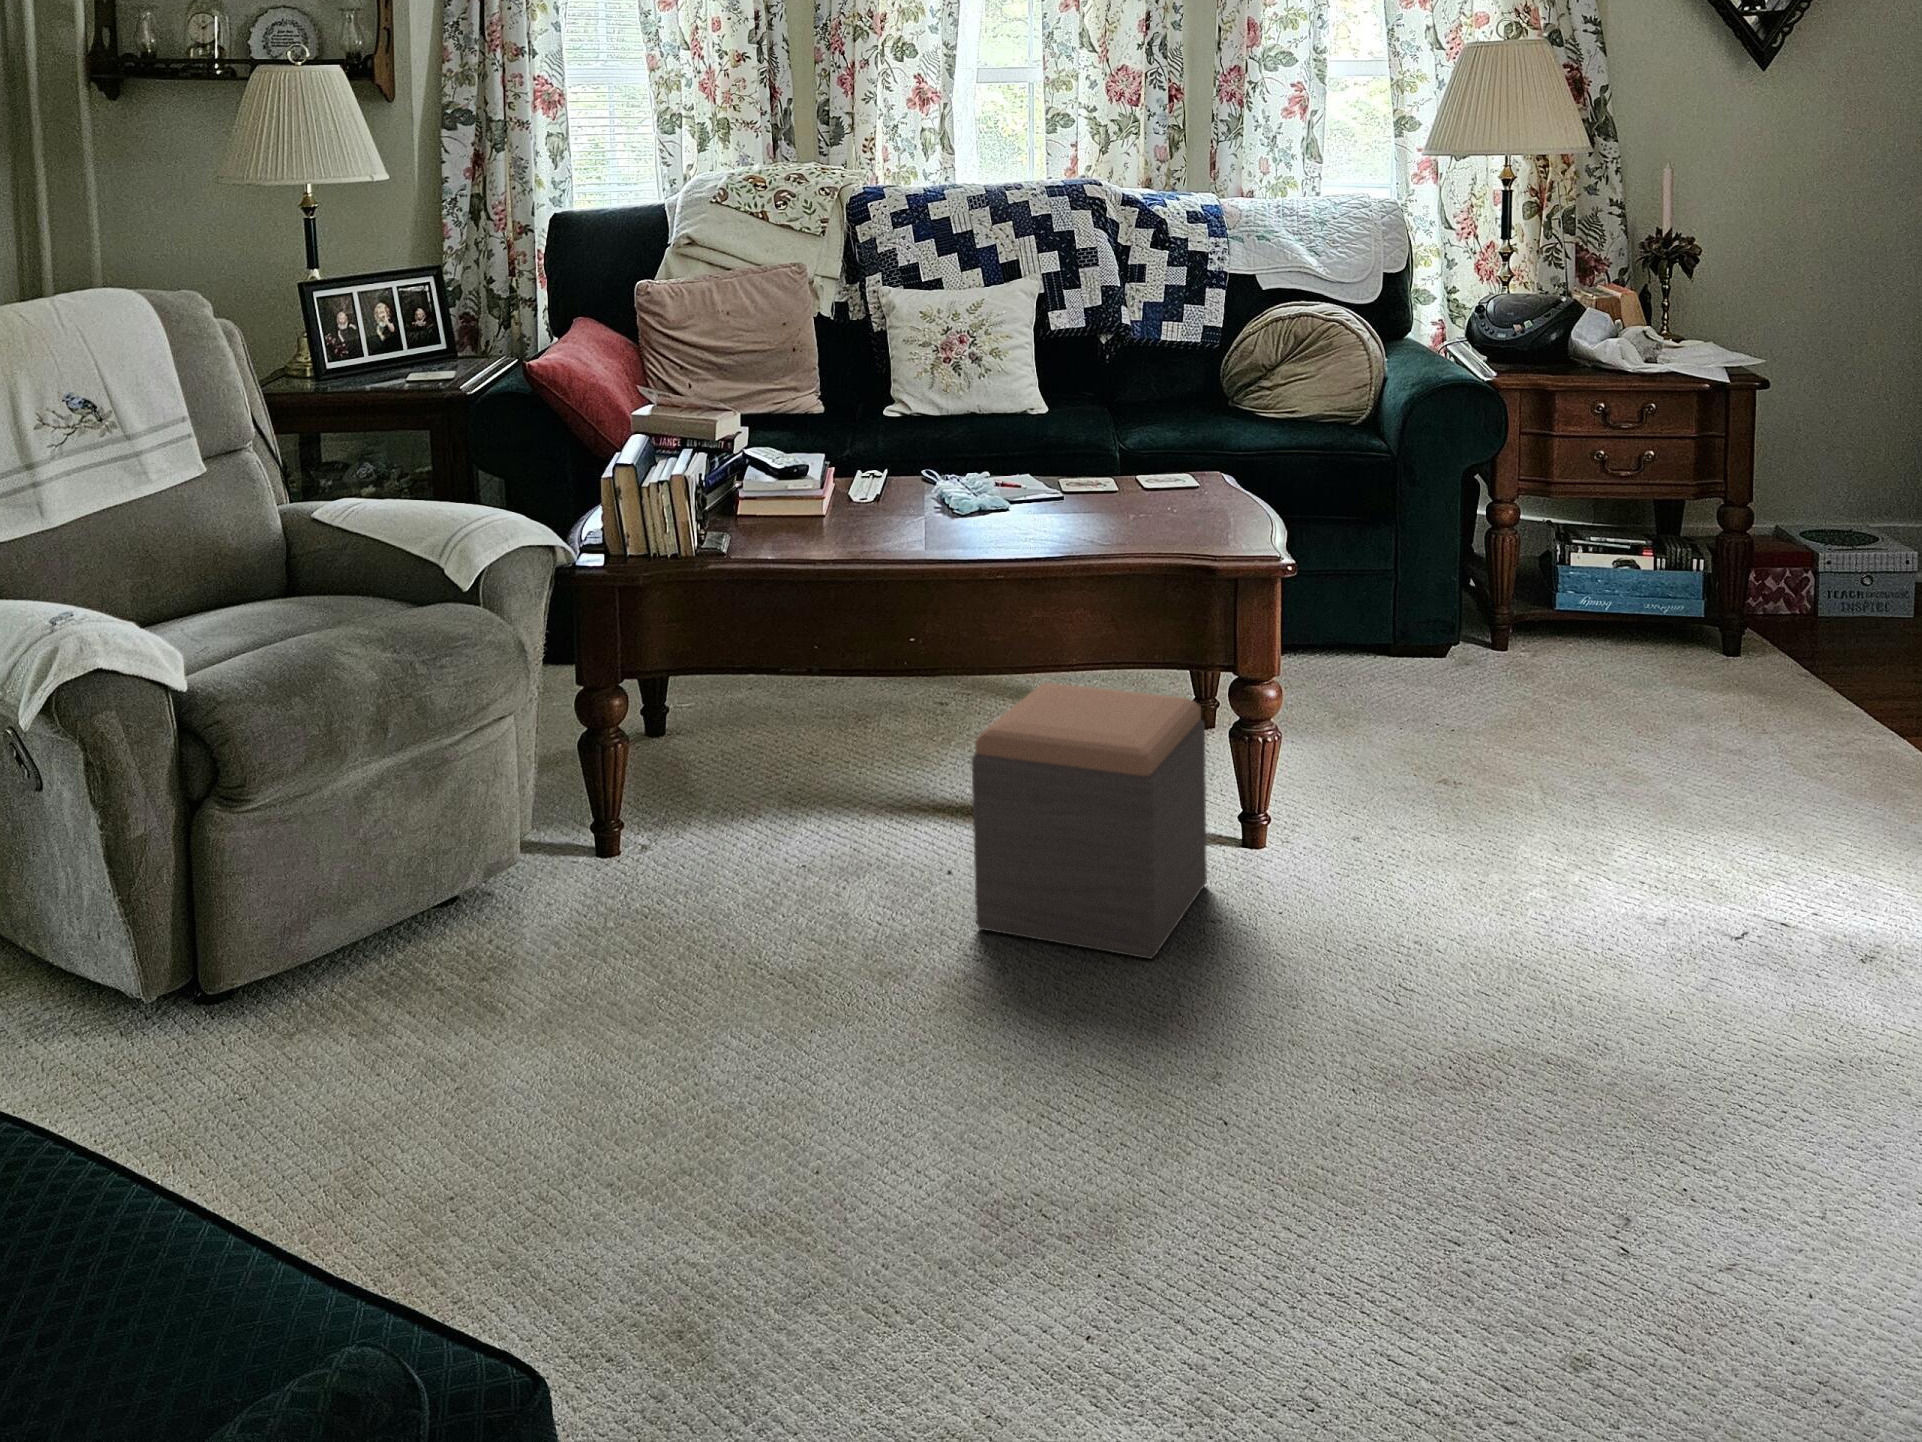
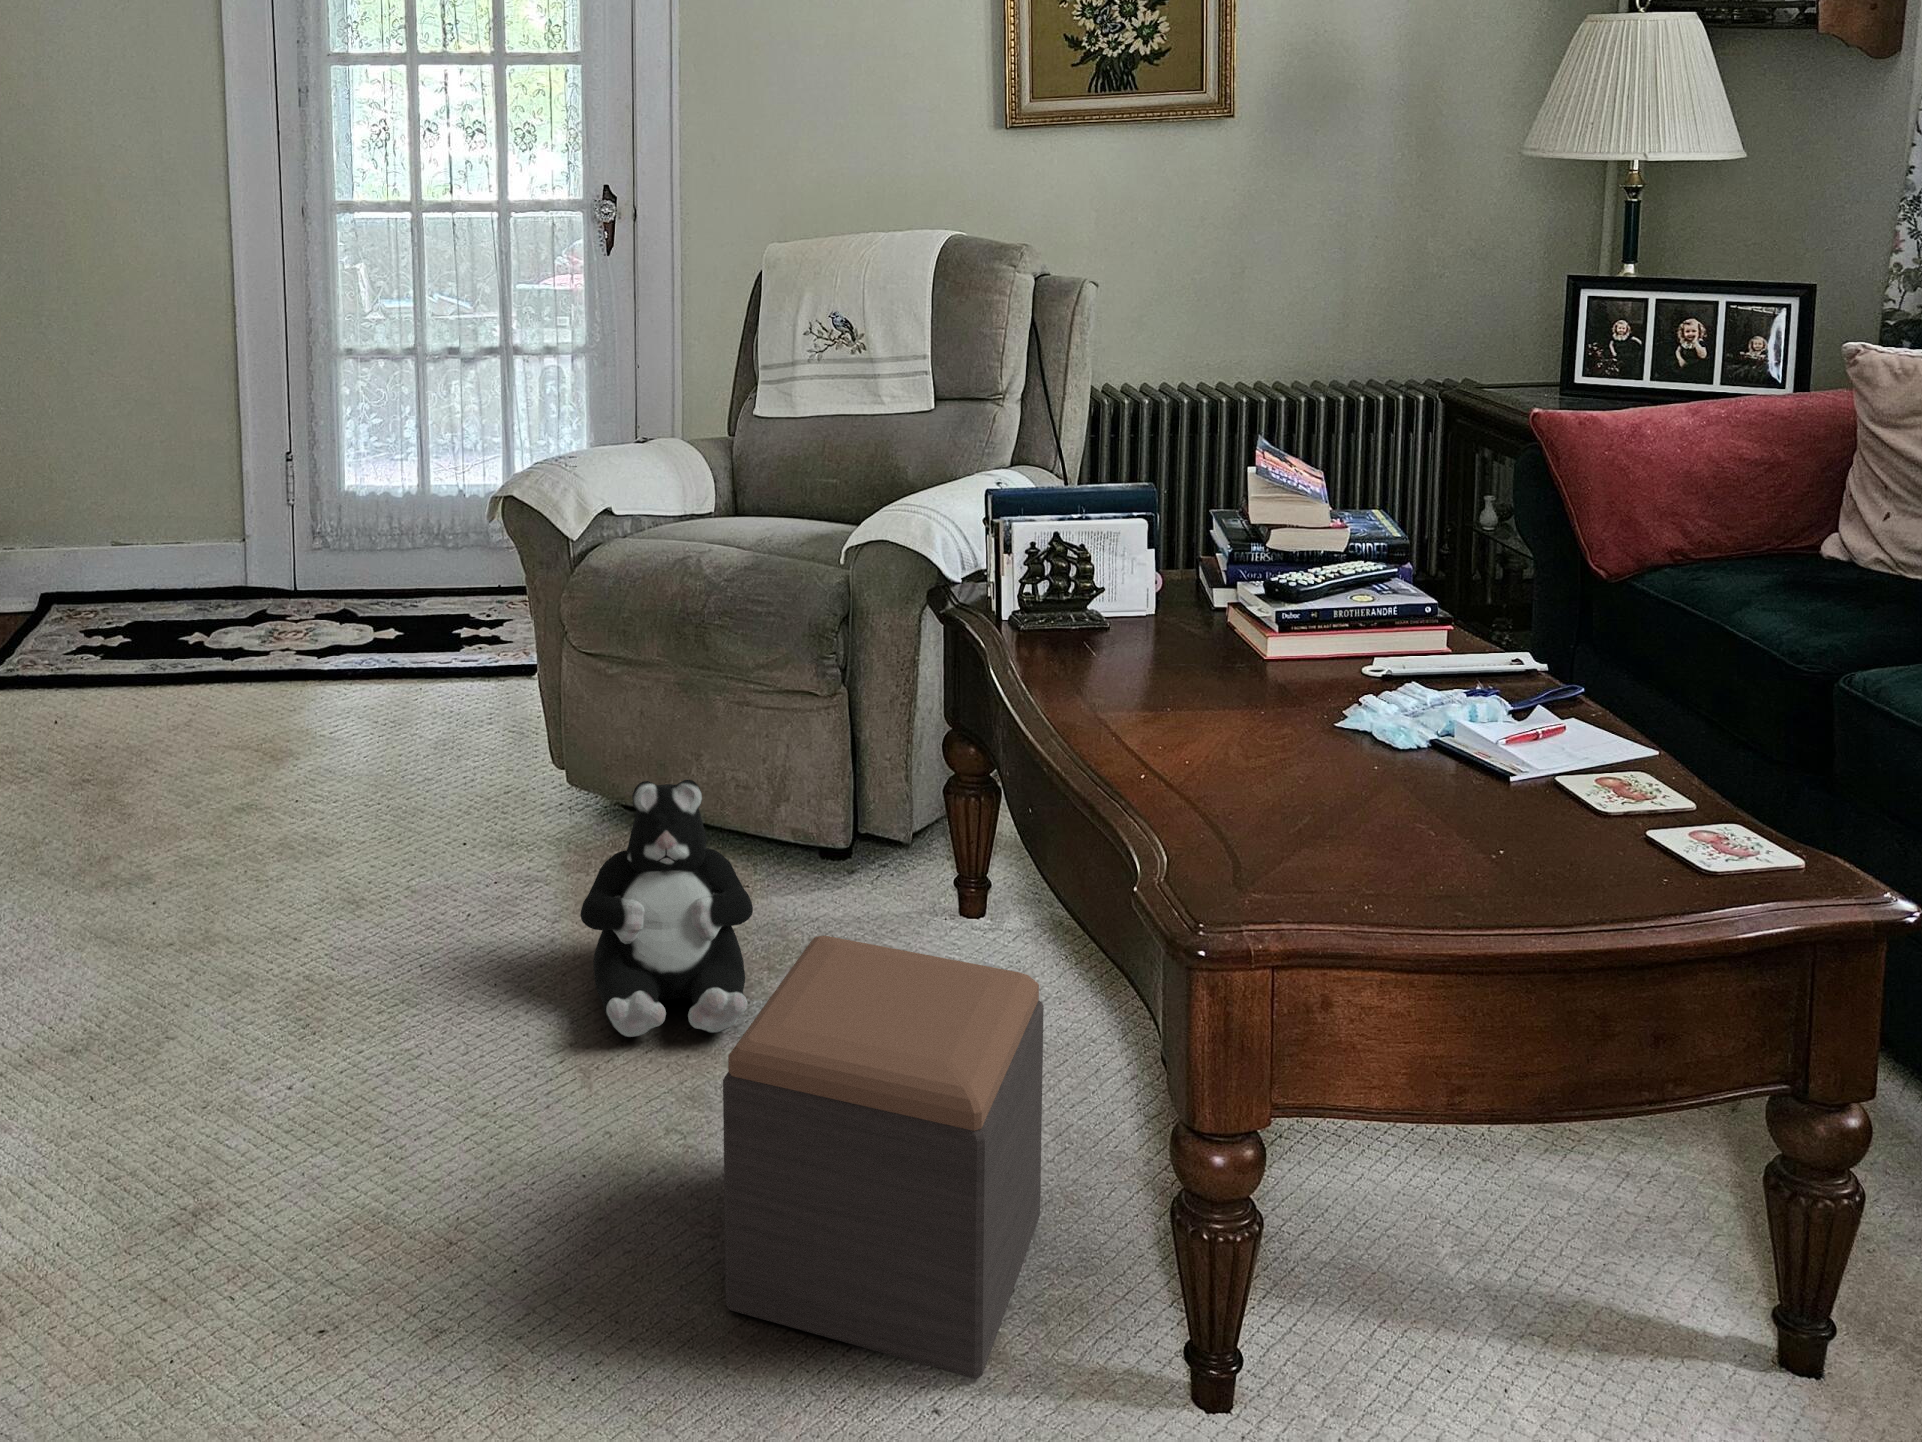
plush toy: none [596,781,800,1021] -> present [580,780,753,1037]

